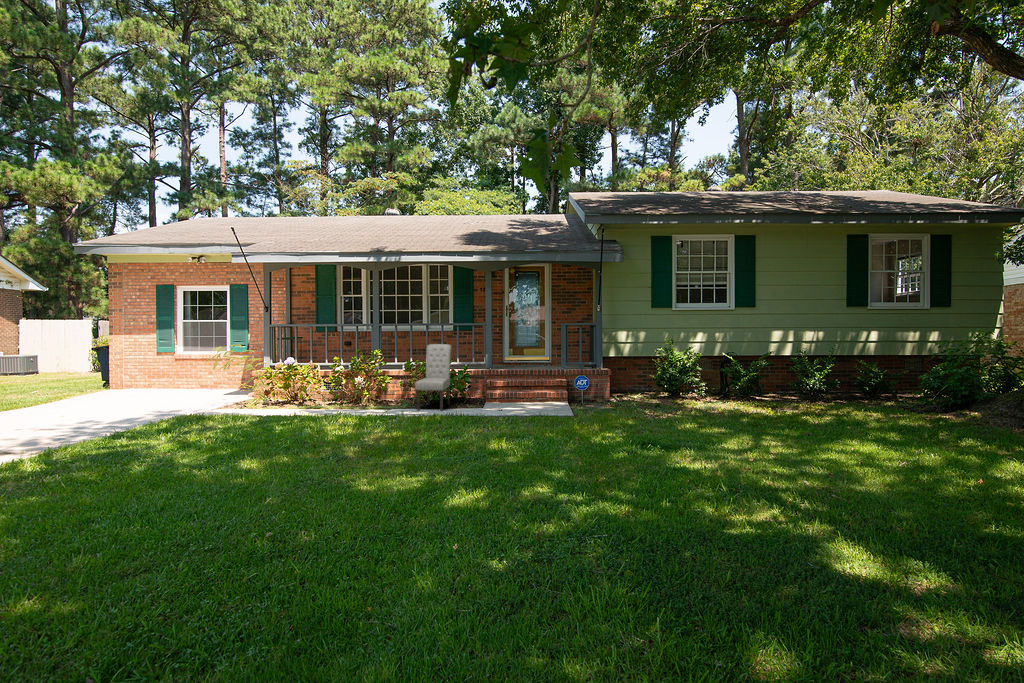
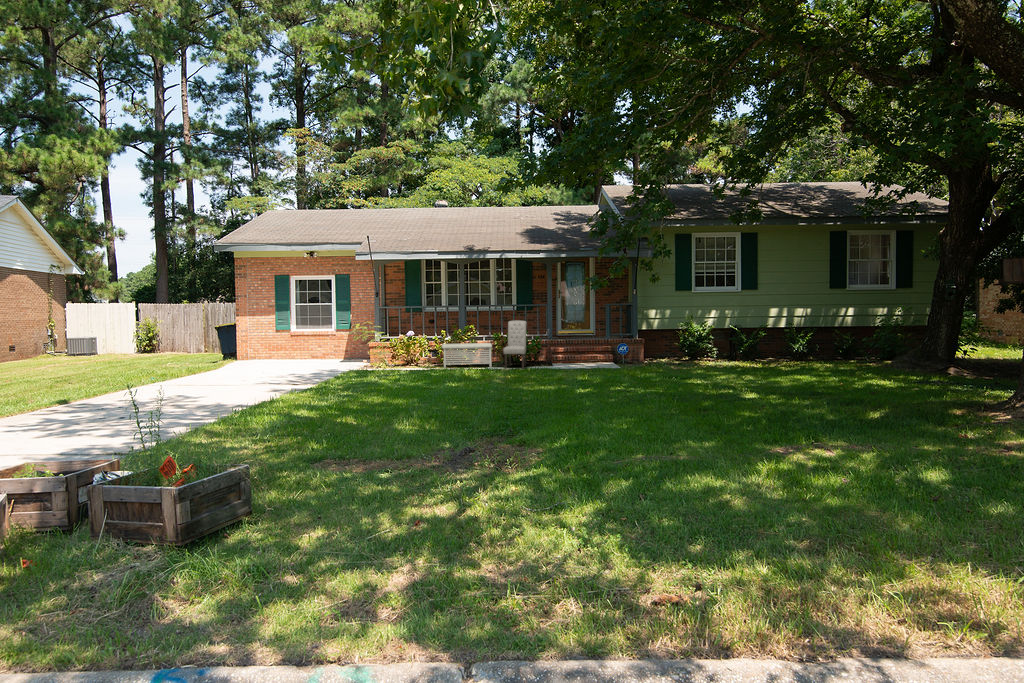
storage bench: none [334,373,407,407] -> present [442,343,492,368]

